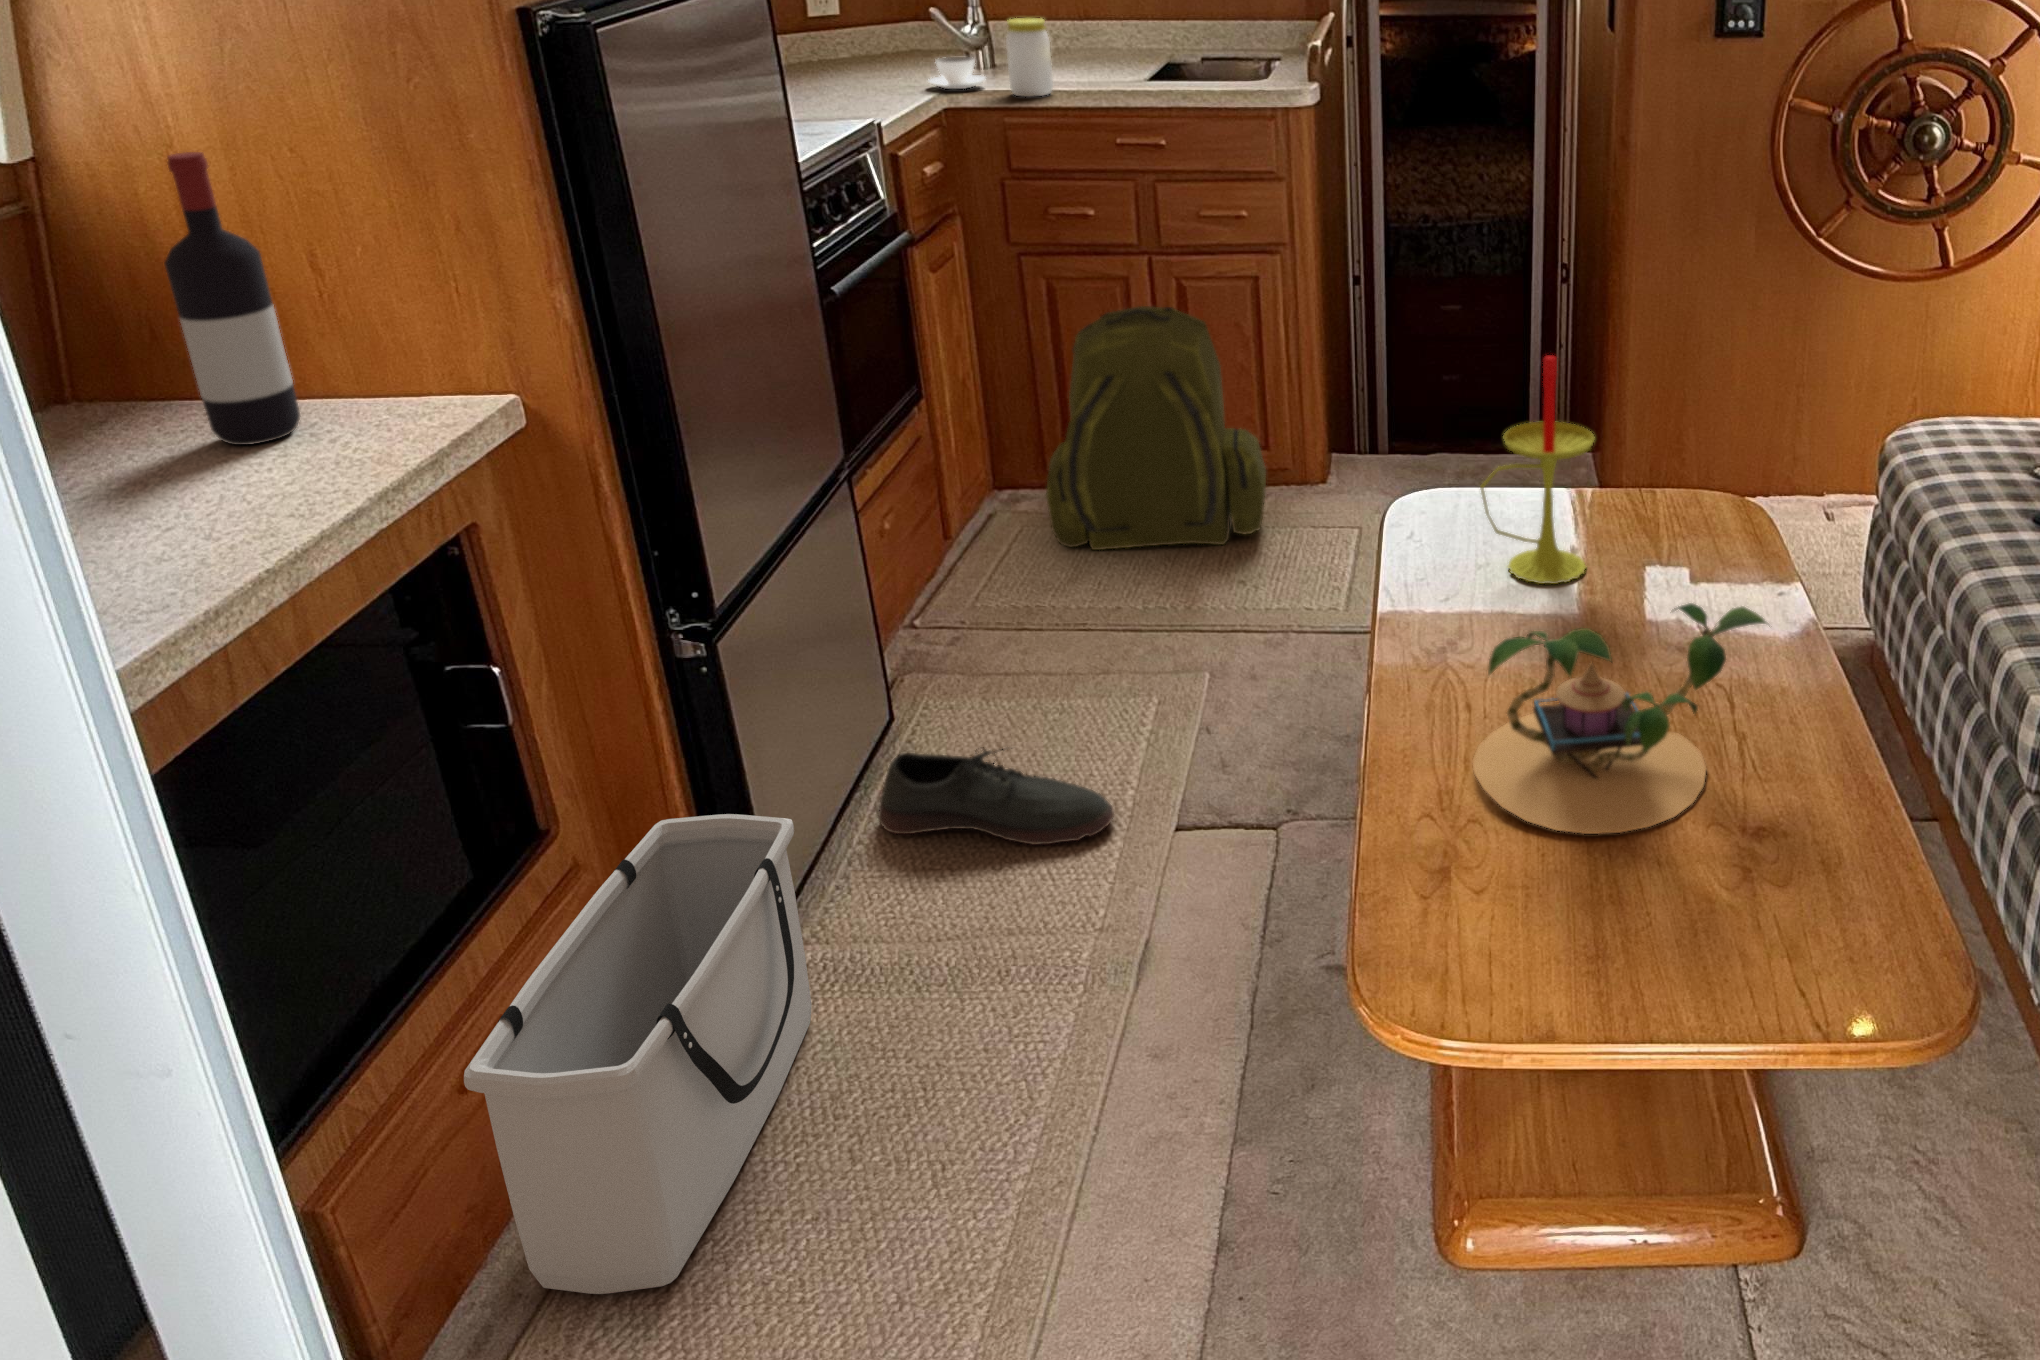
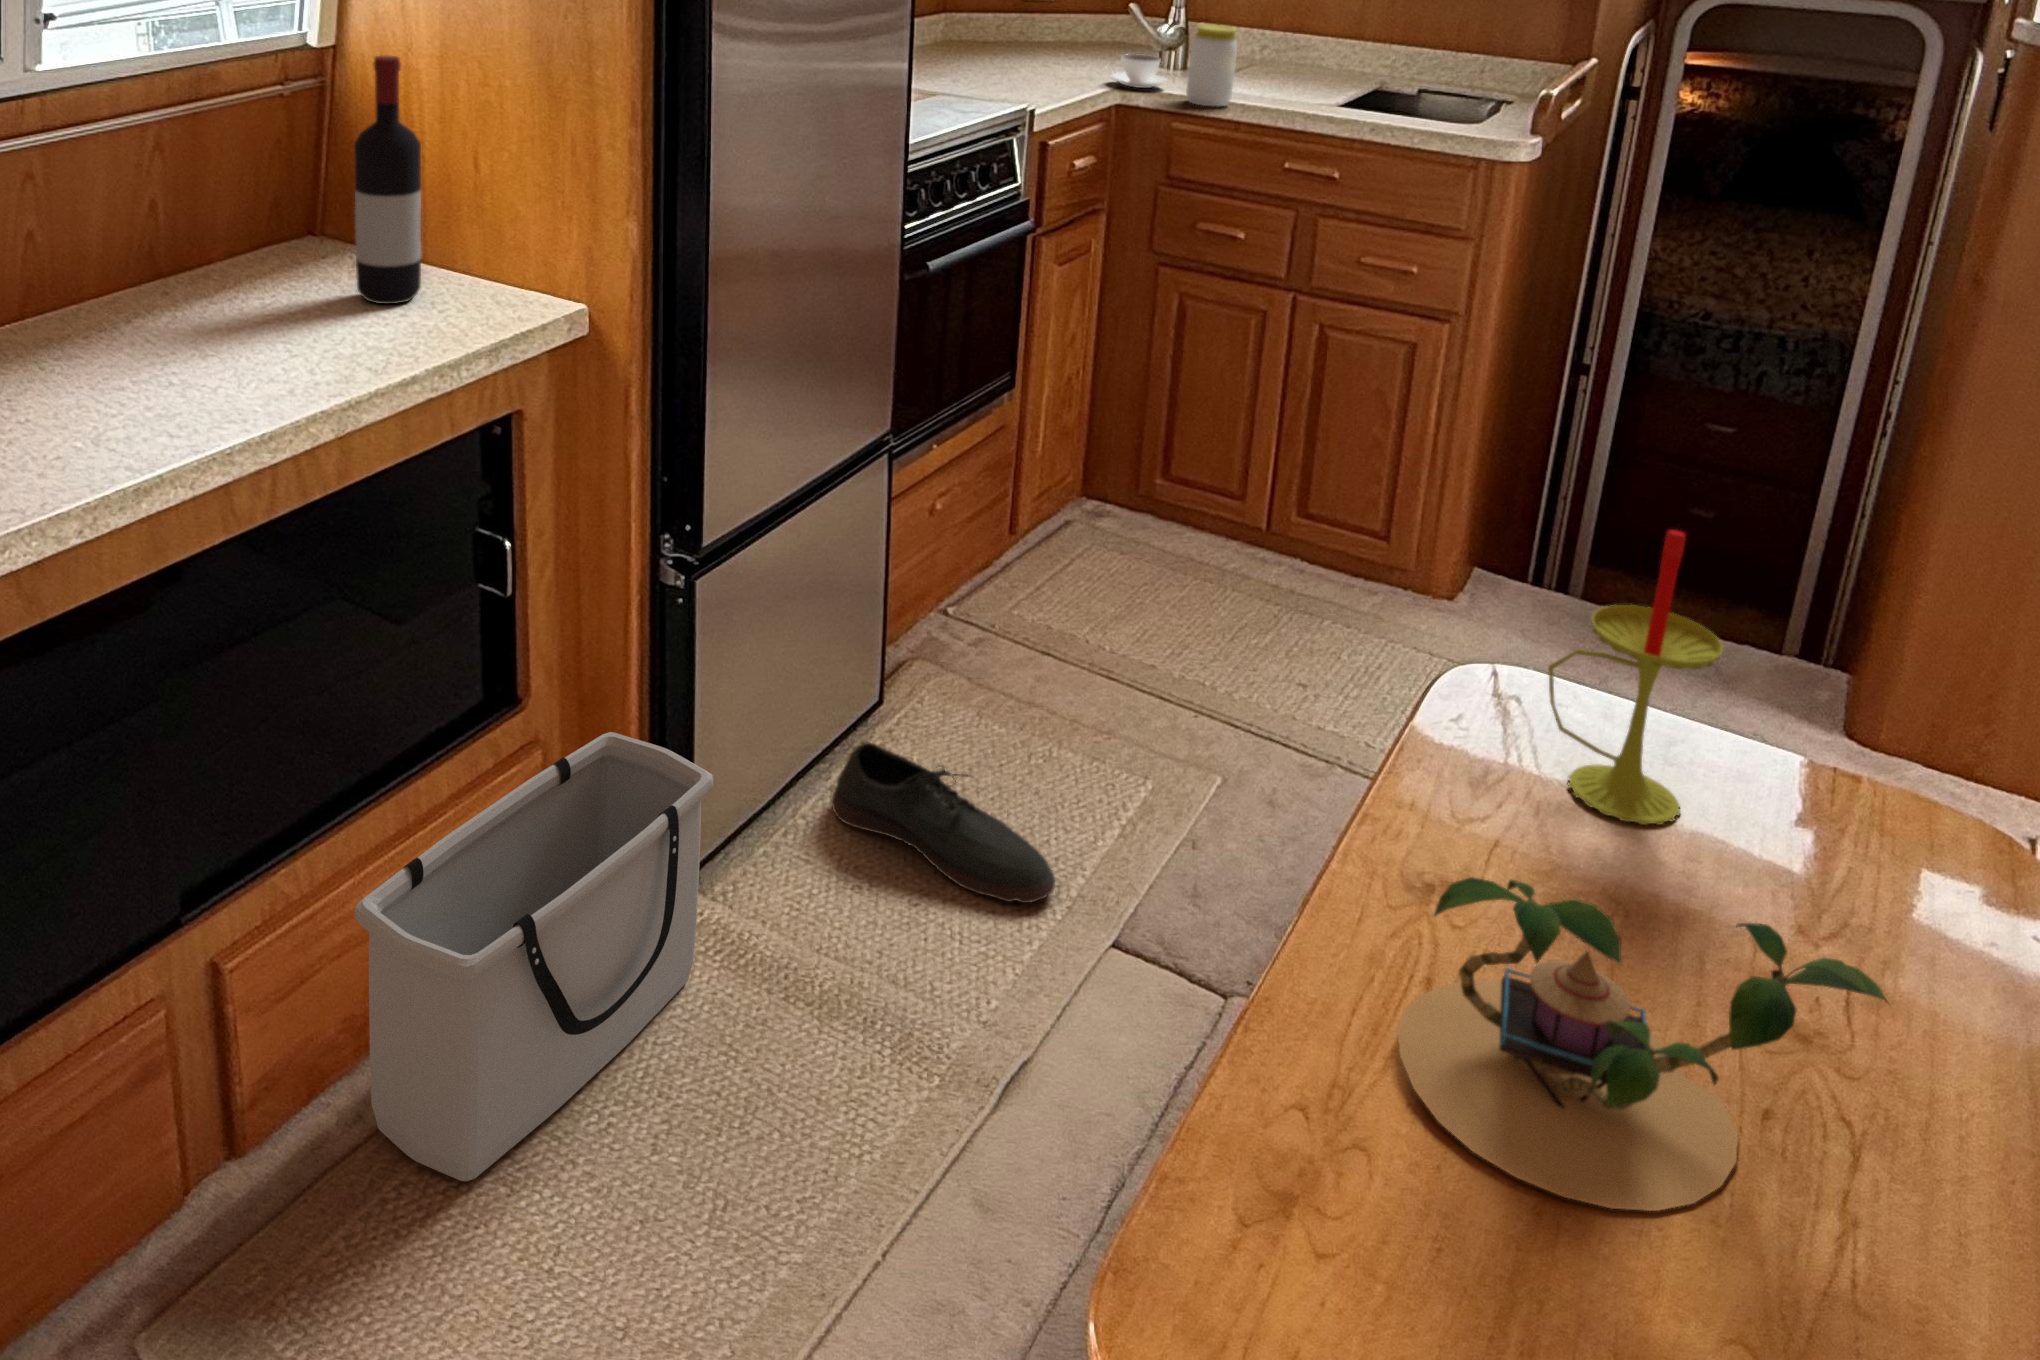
backpack: present [1046,306,1266,550] -> none [1117,343,1368,629]

